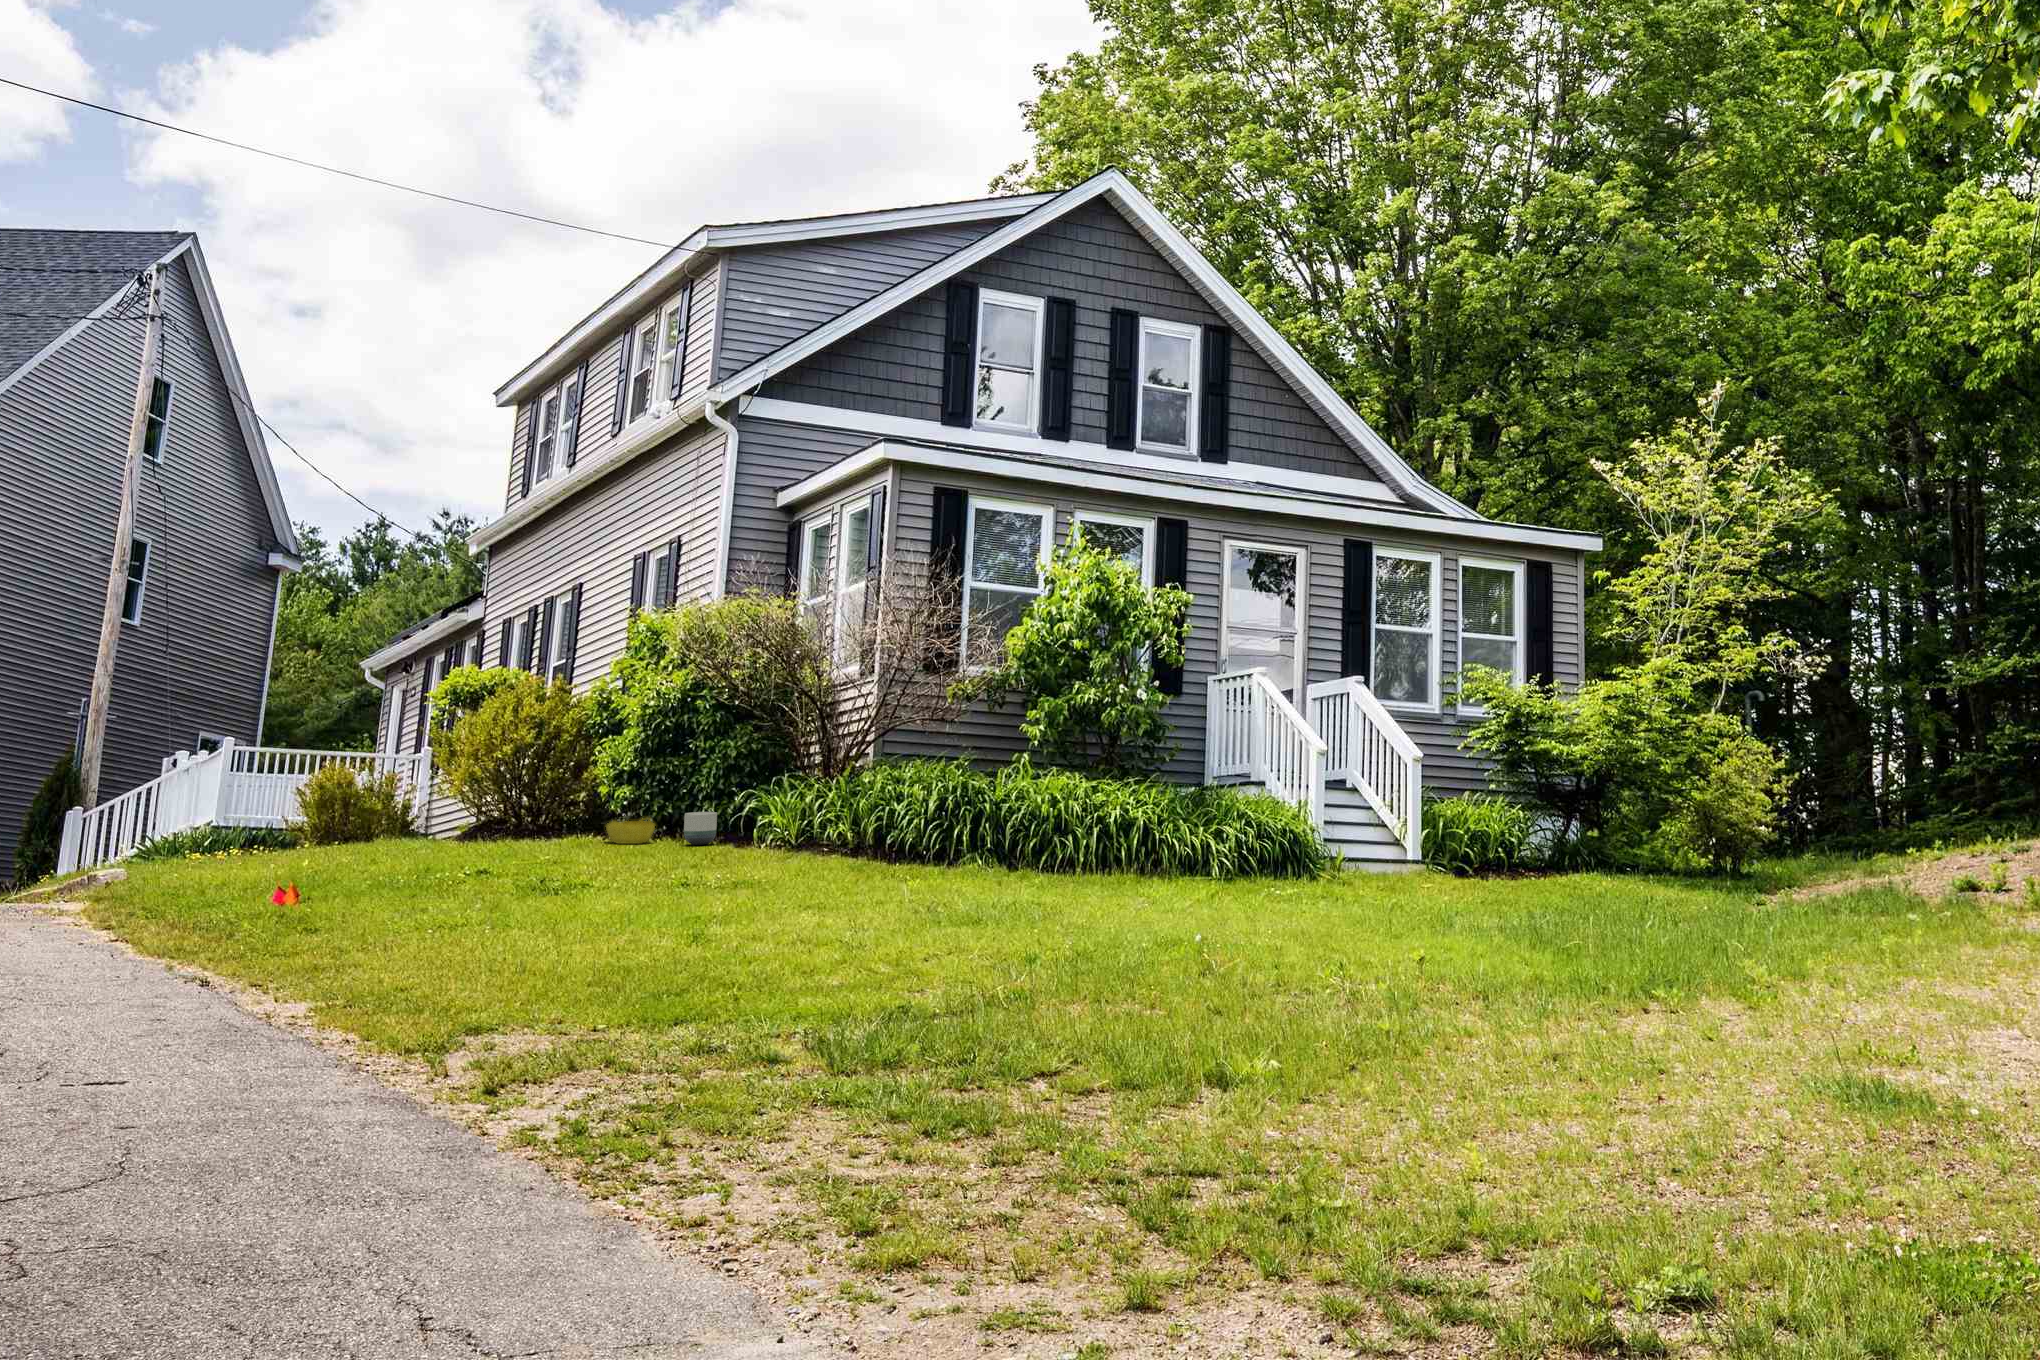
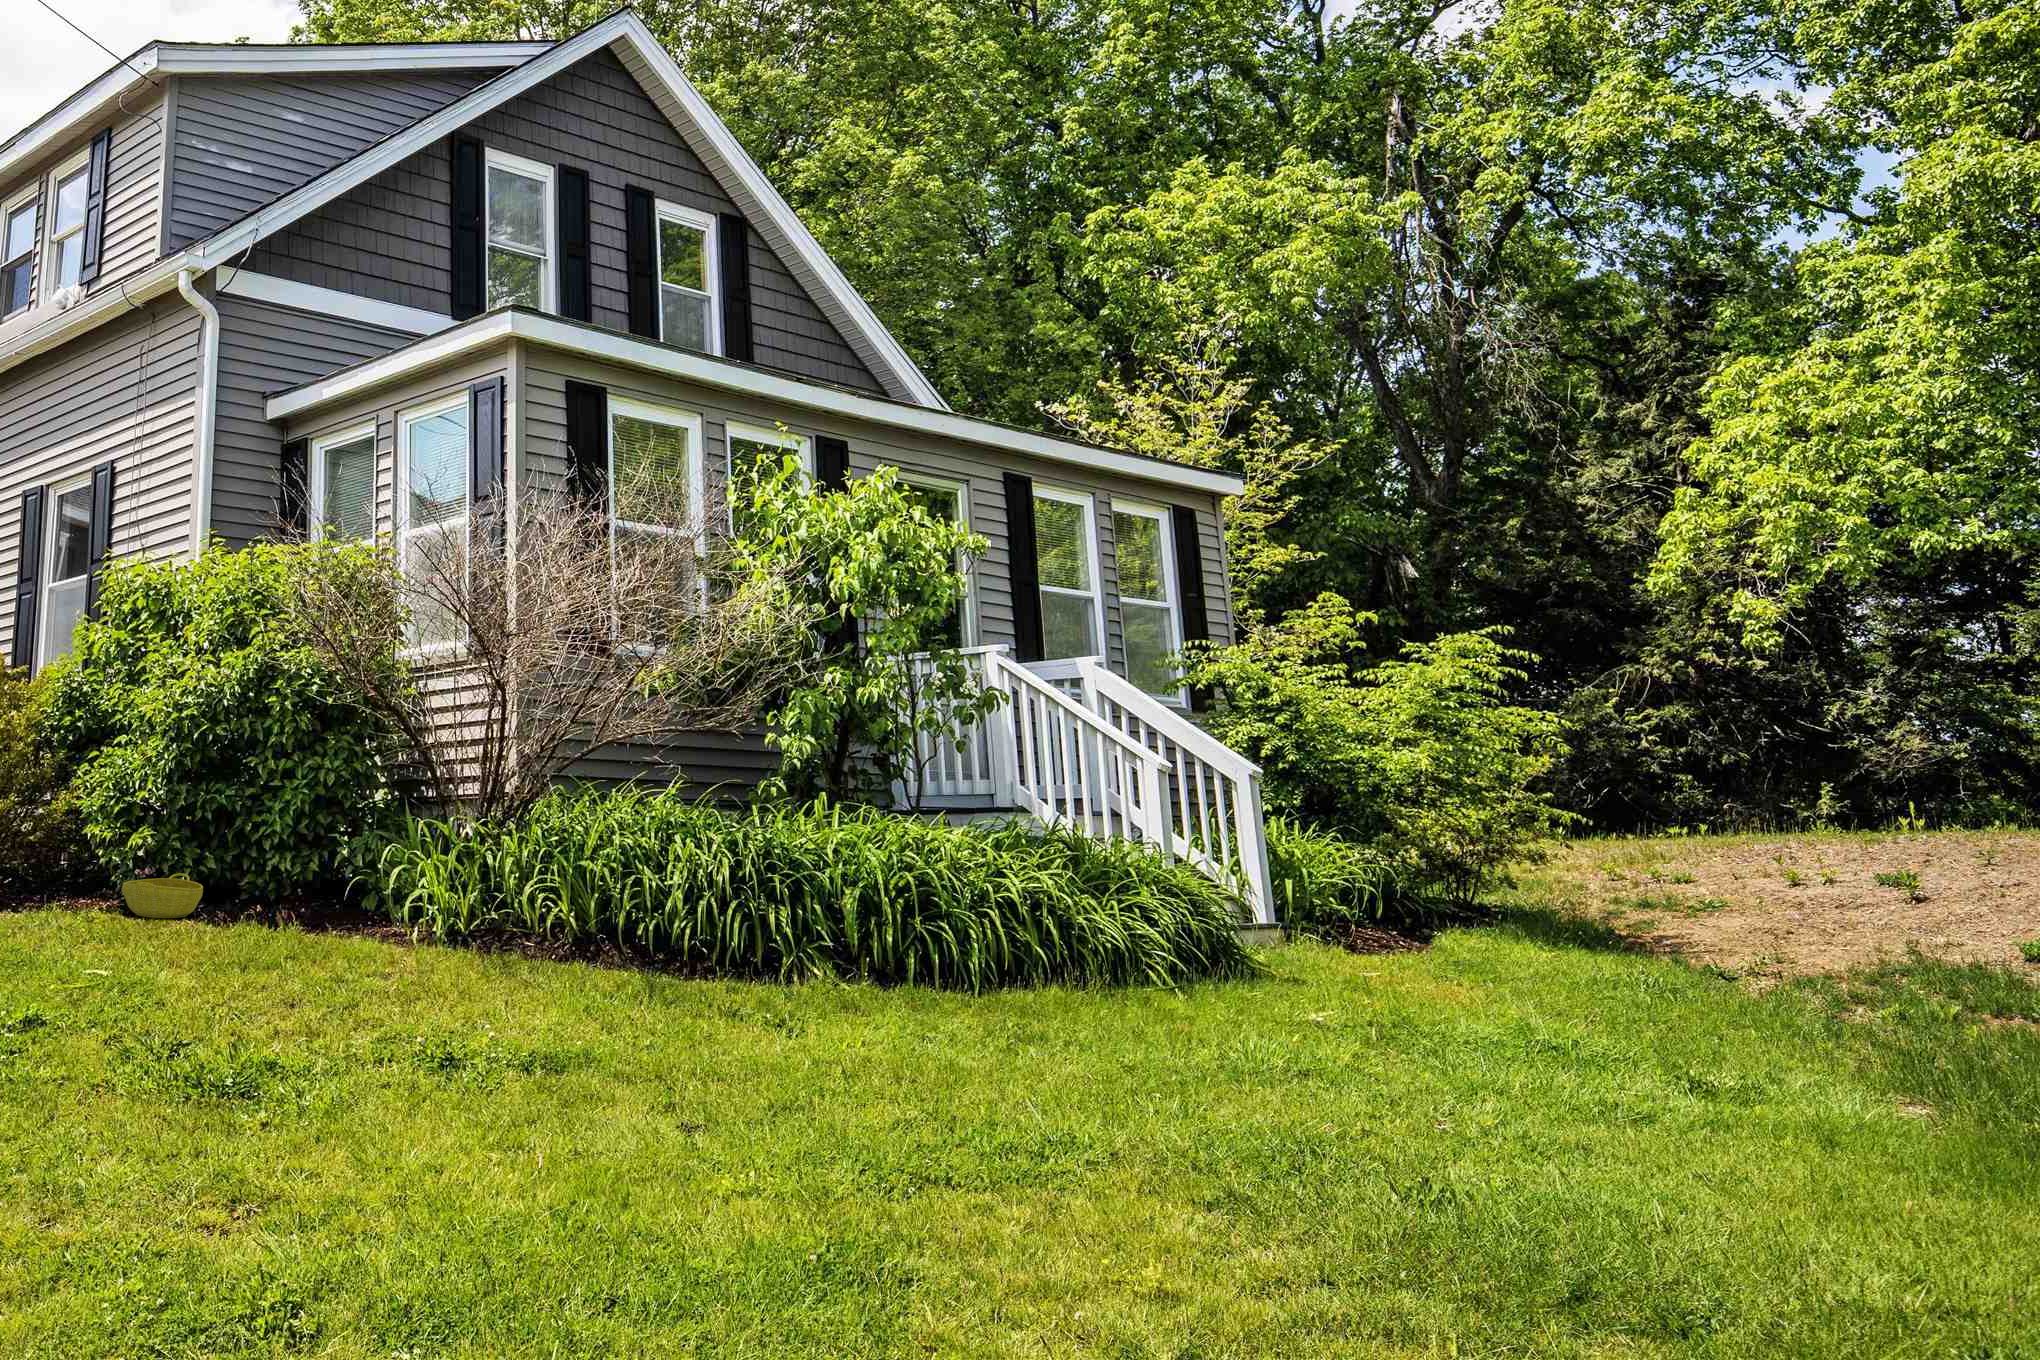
planter: present [684,812,717,845] -> none [257,867,307,922]

